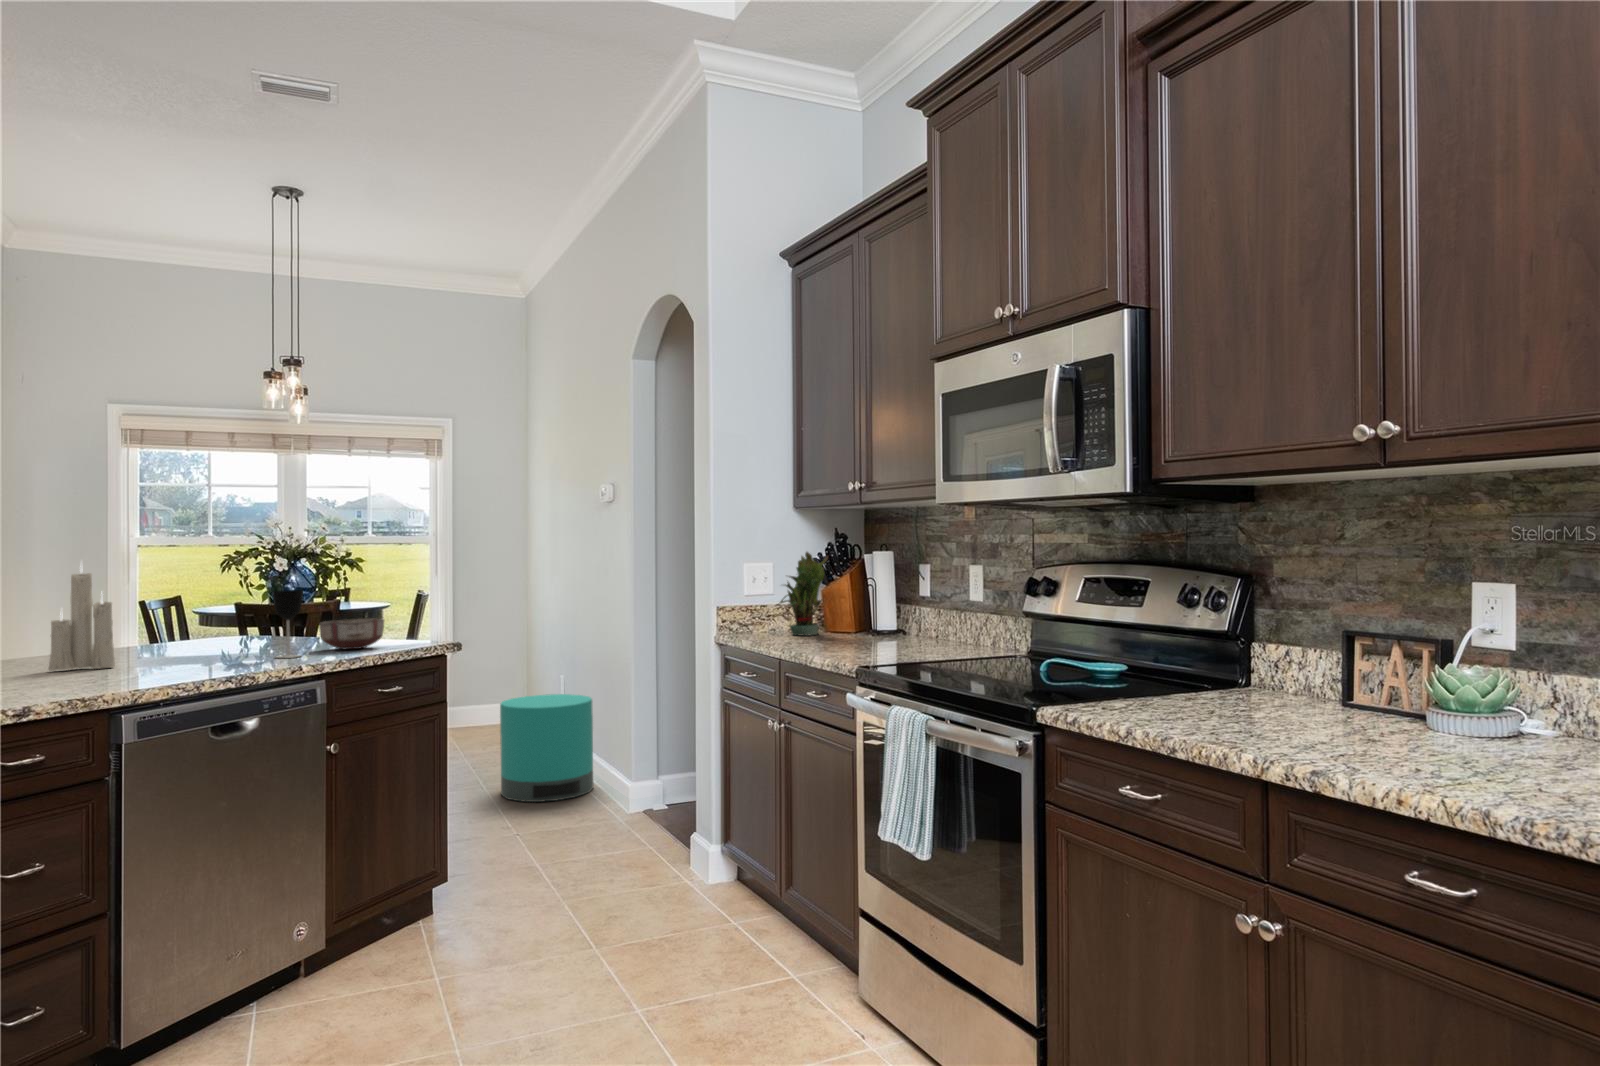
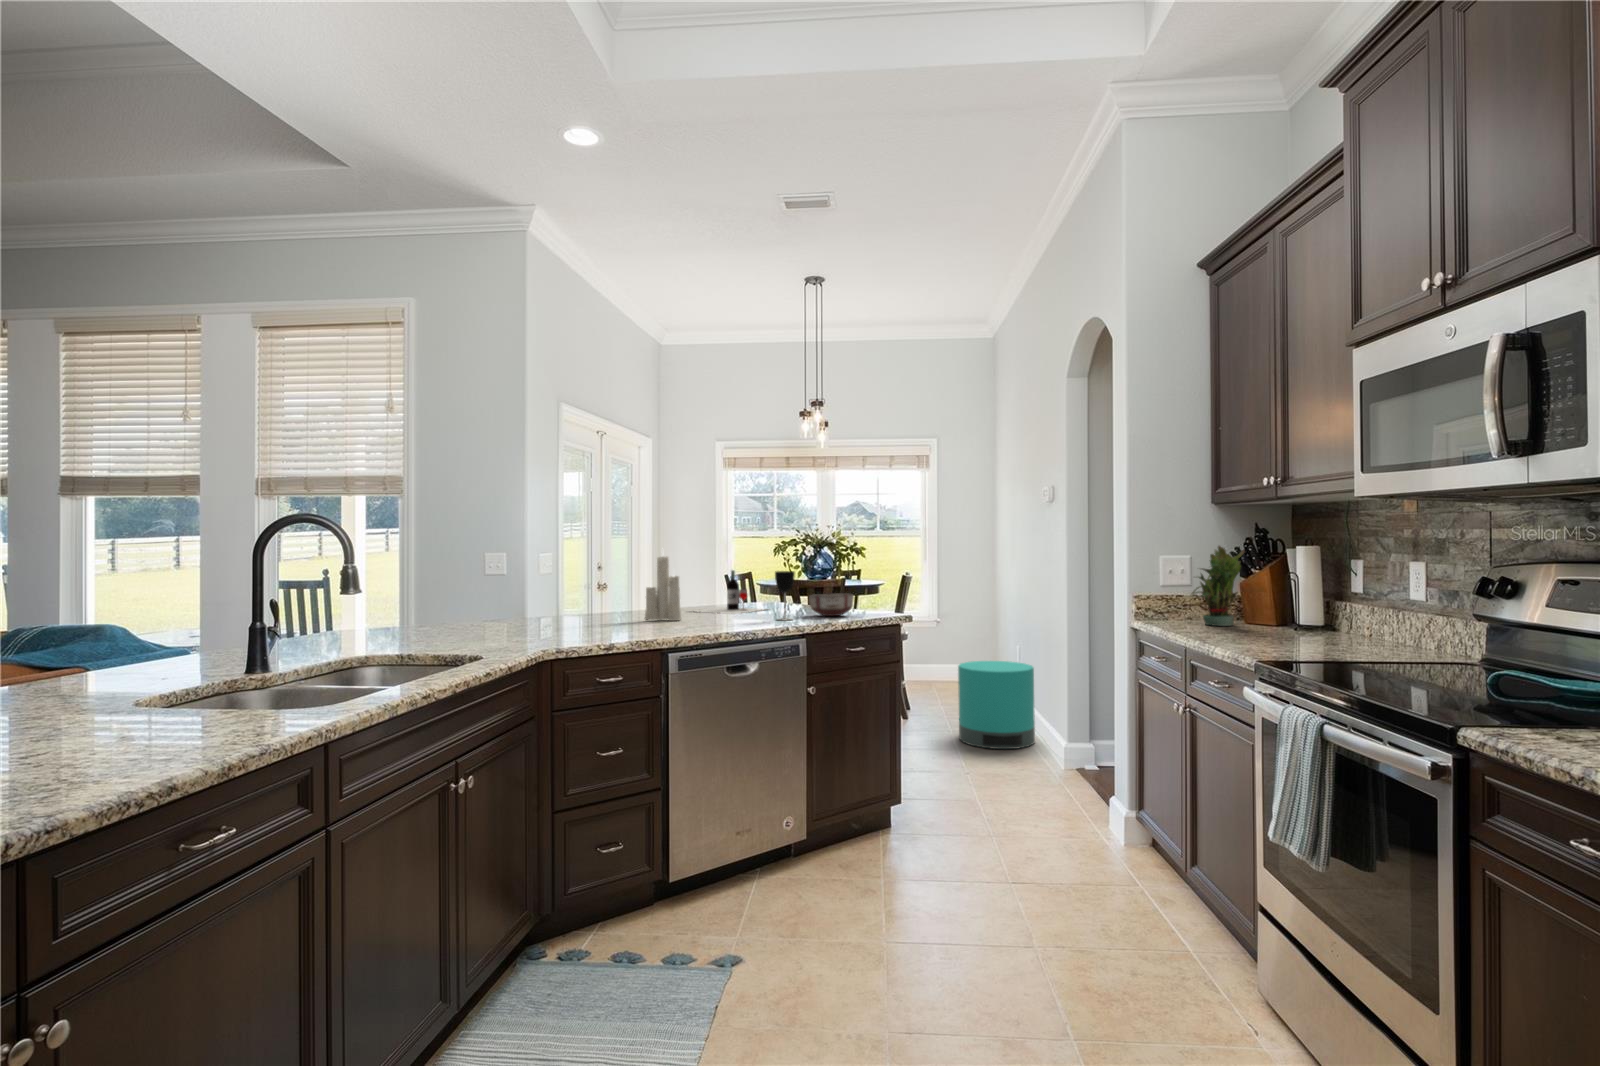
wine bottle: none [107,592,251,655] -> present [695,570,763,614]

